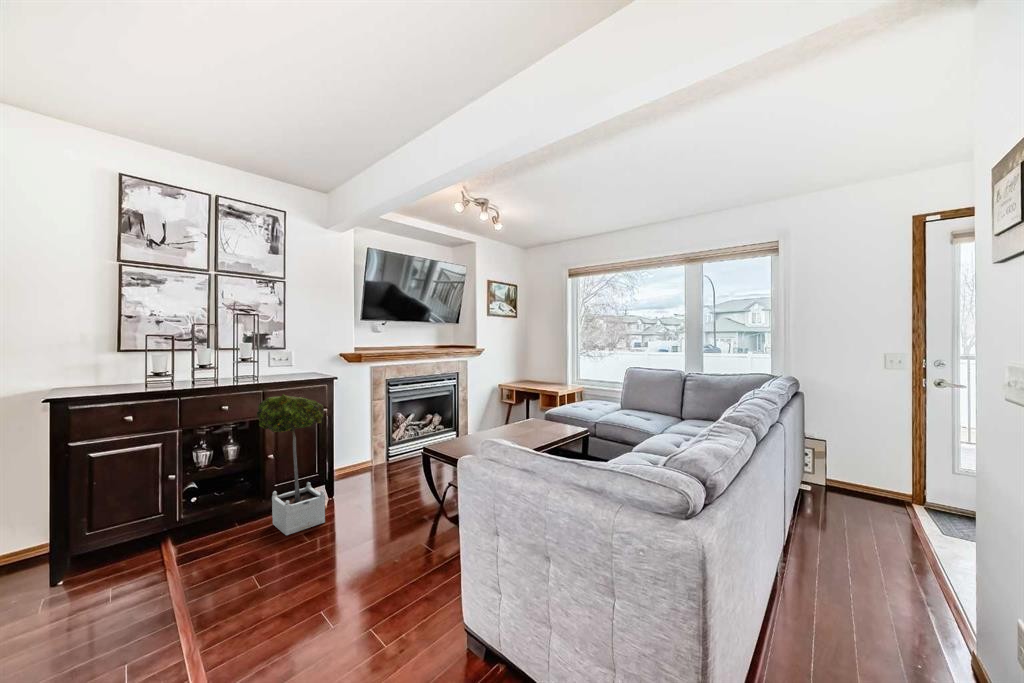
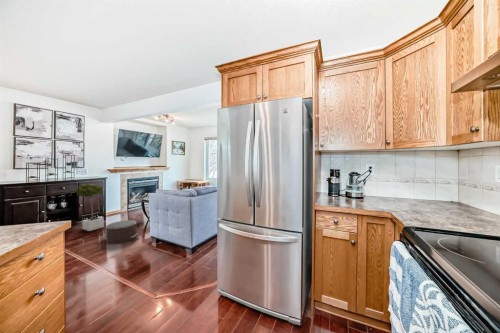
pouf: none [299,519,426,617] -> present [99,220,139,244]

